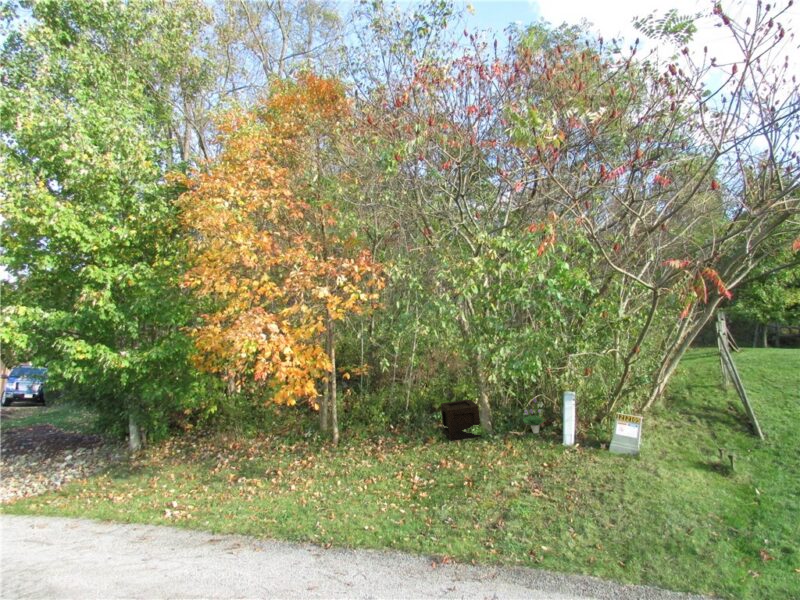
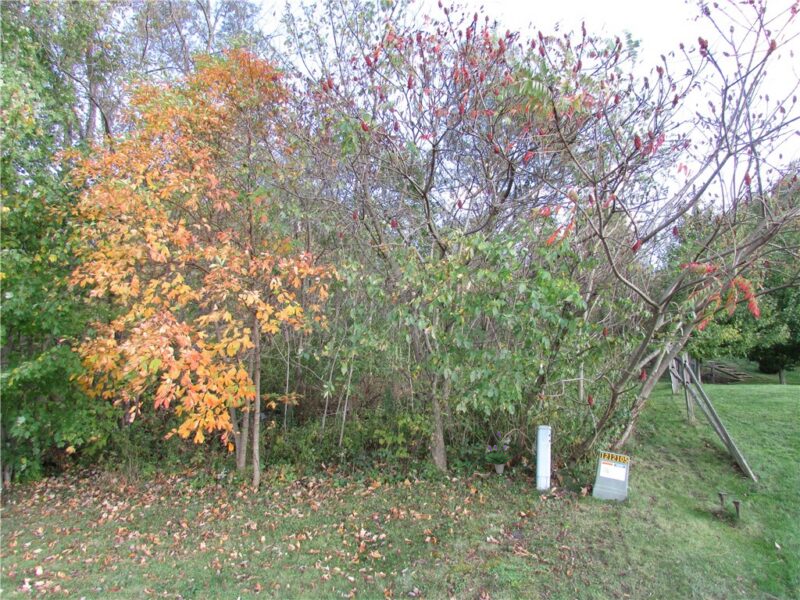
wooden crate: present [441,399,481,441] -> none [387,432,434,483]

